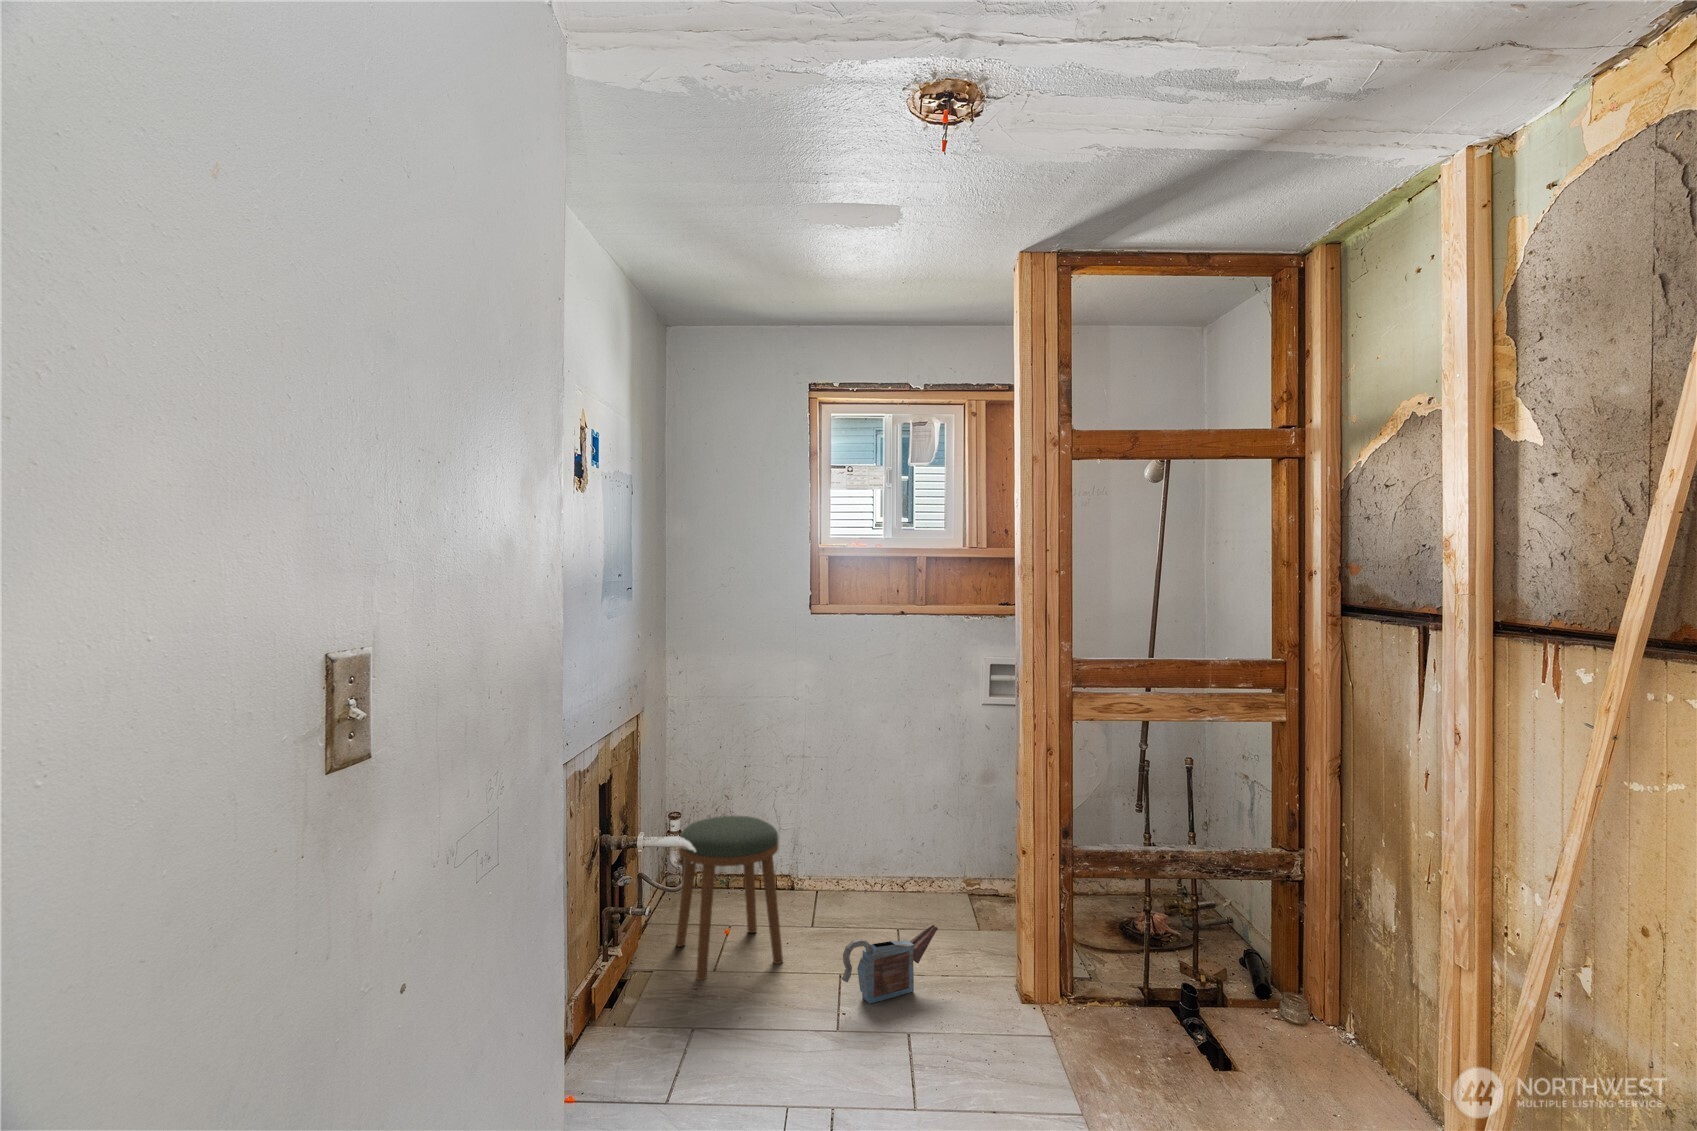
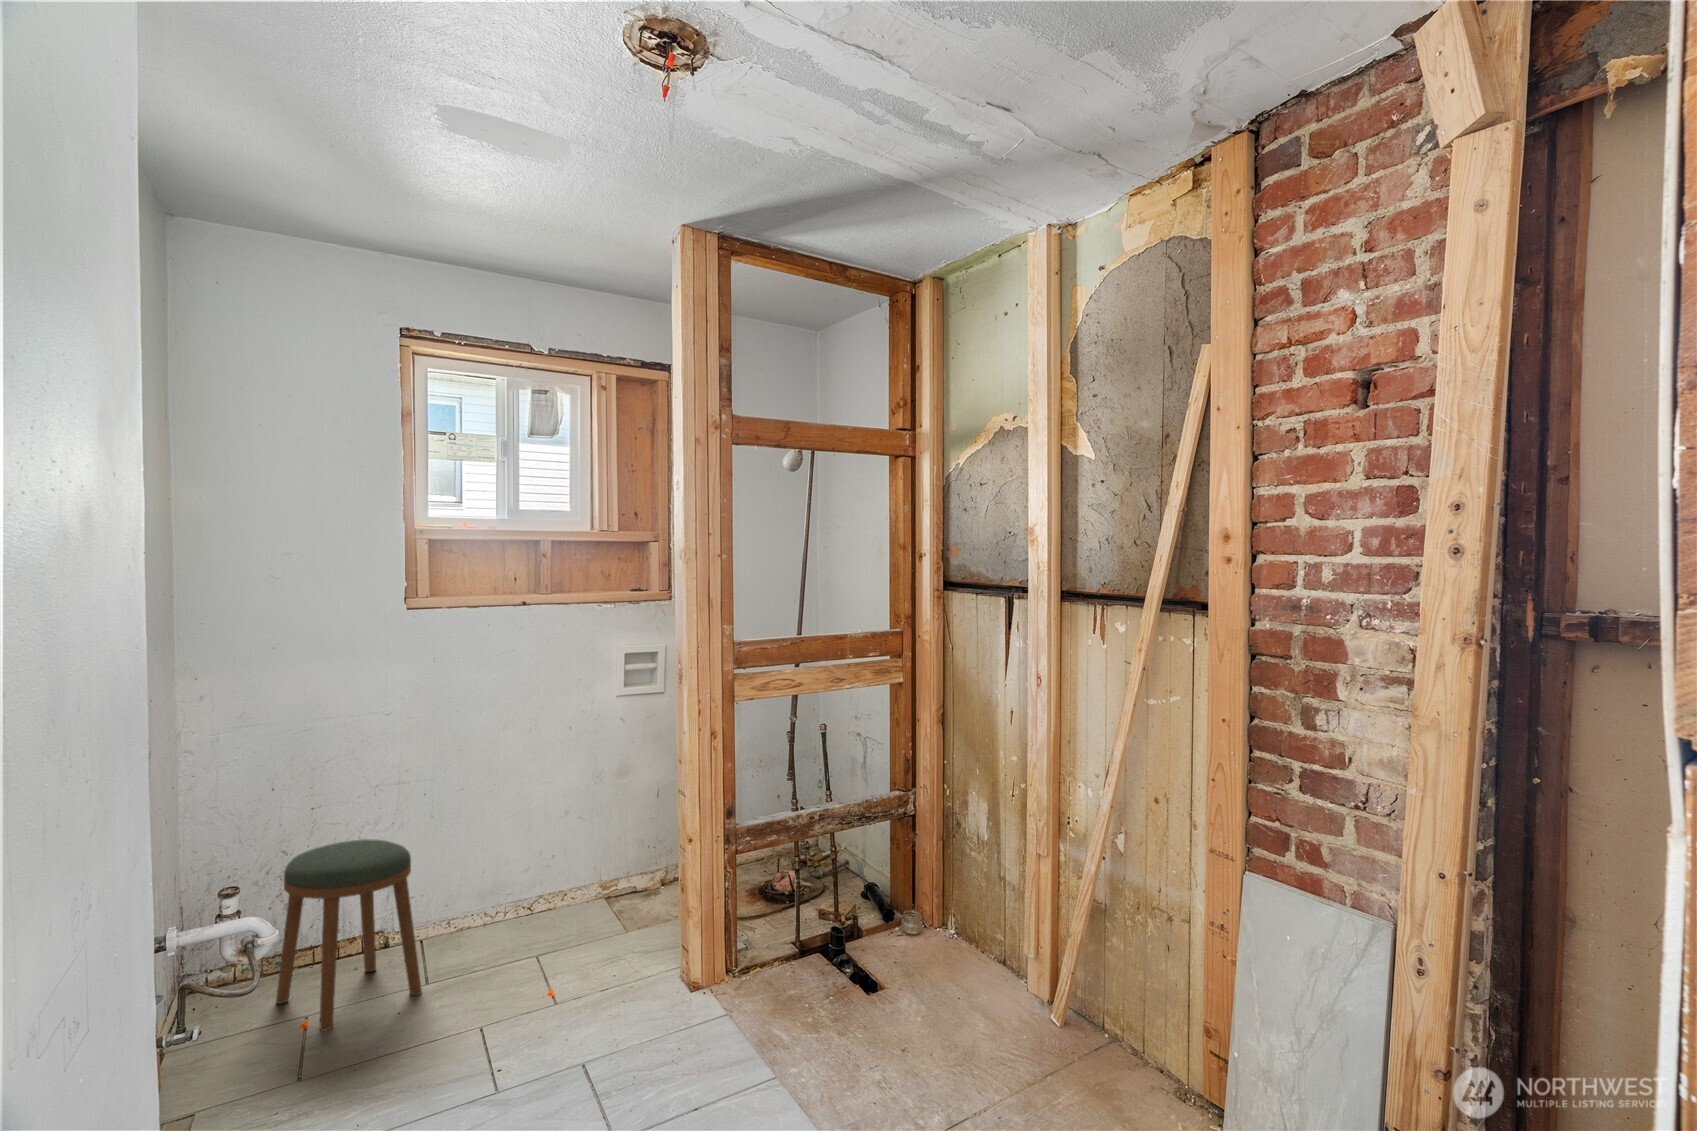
watering can: present [842,925,938,1004] -> none [506,917,600,1008]

